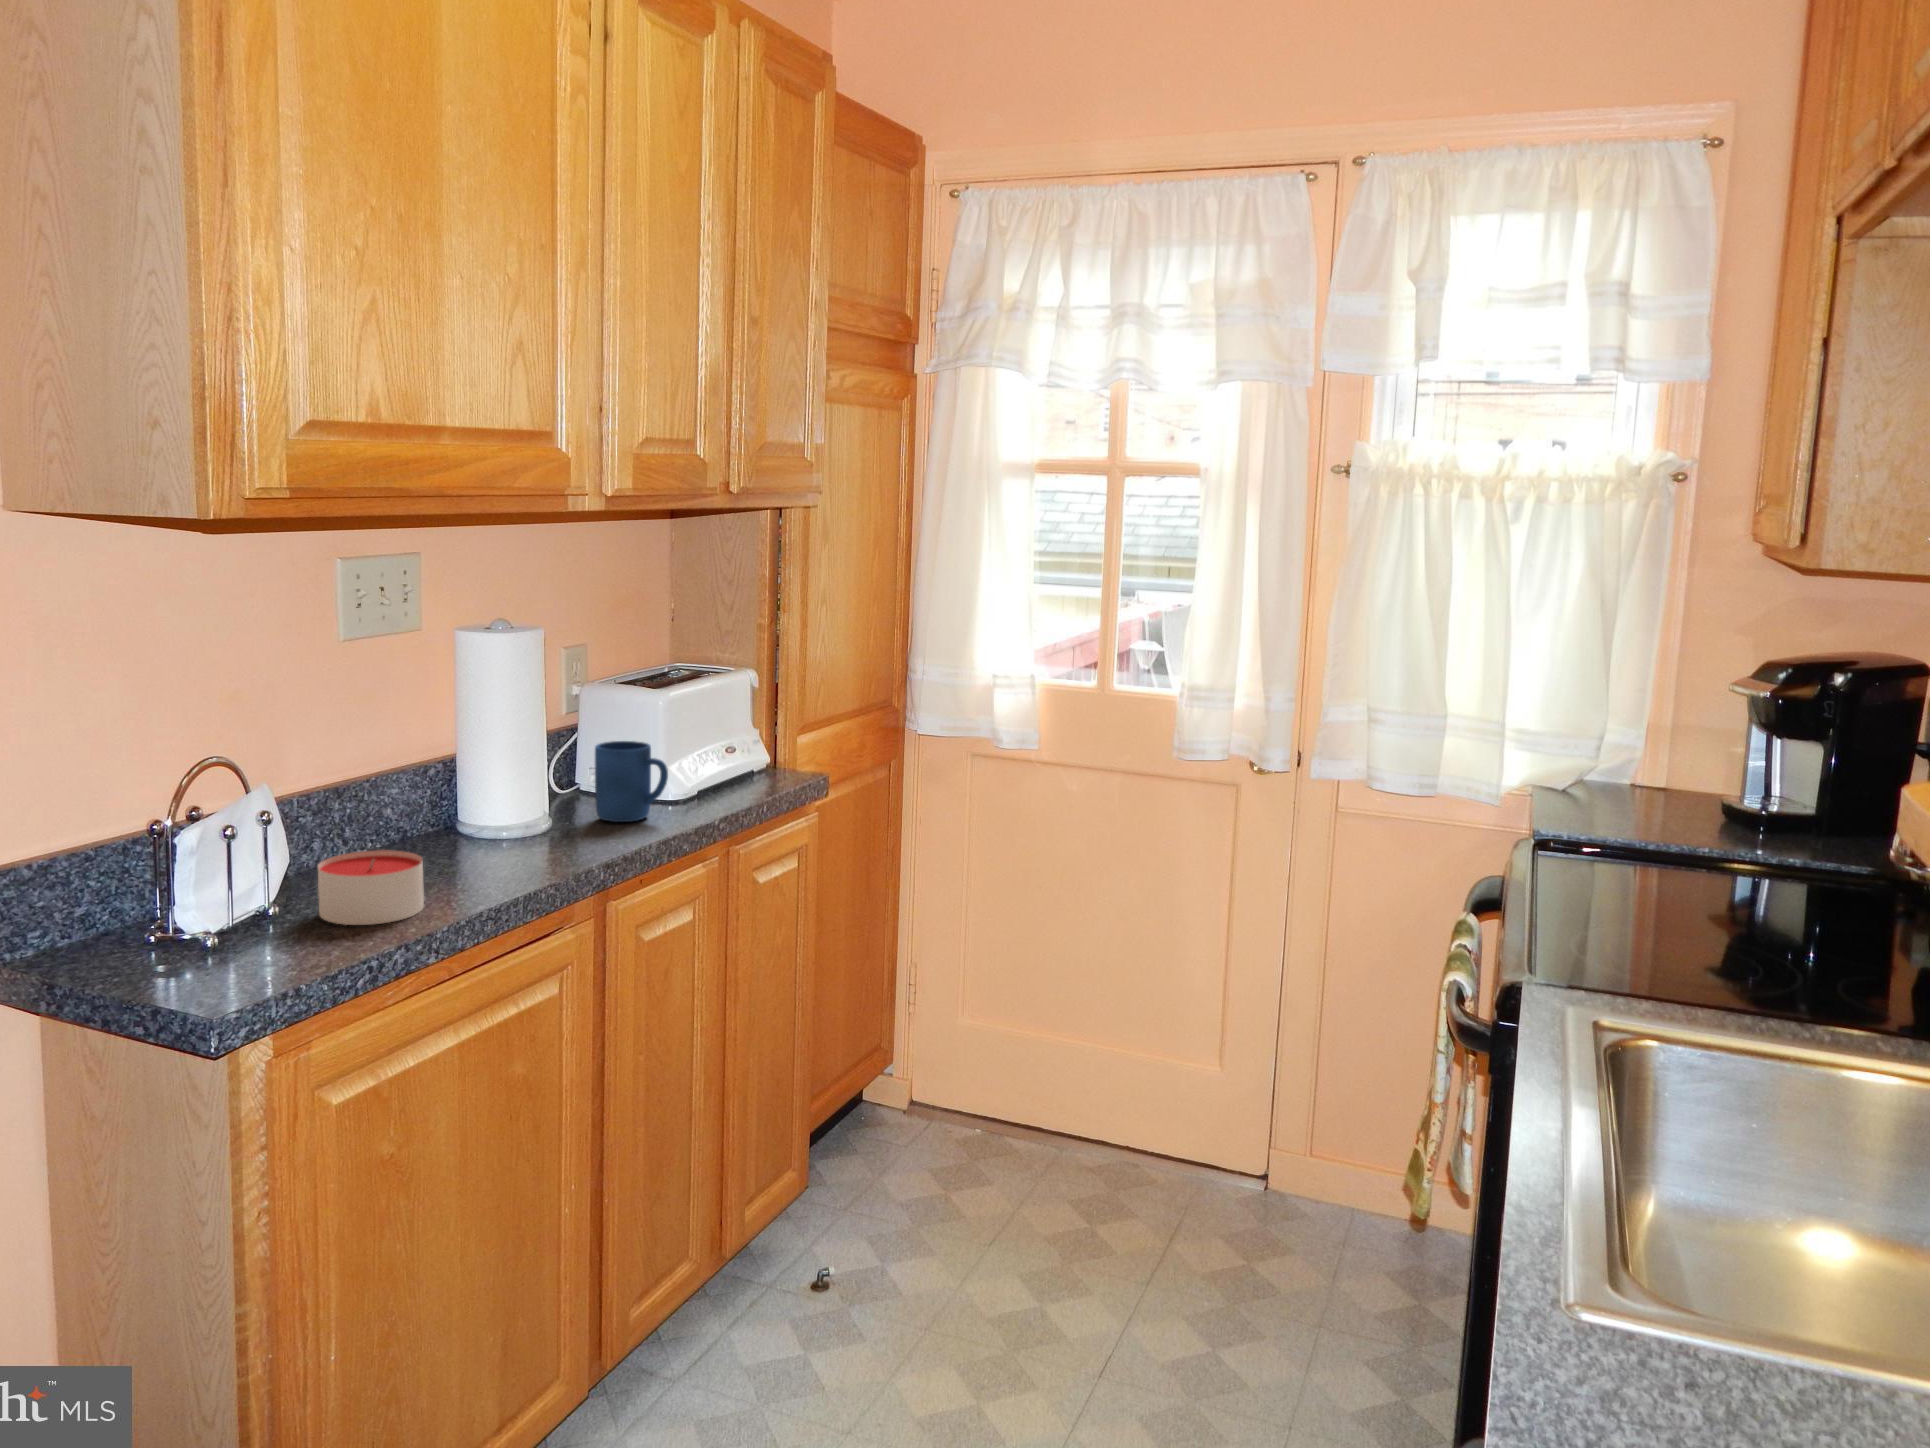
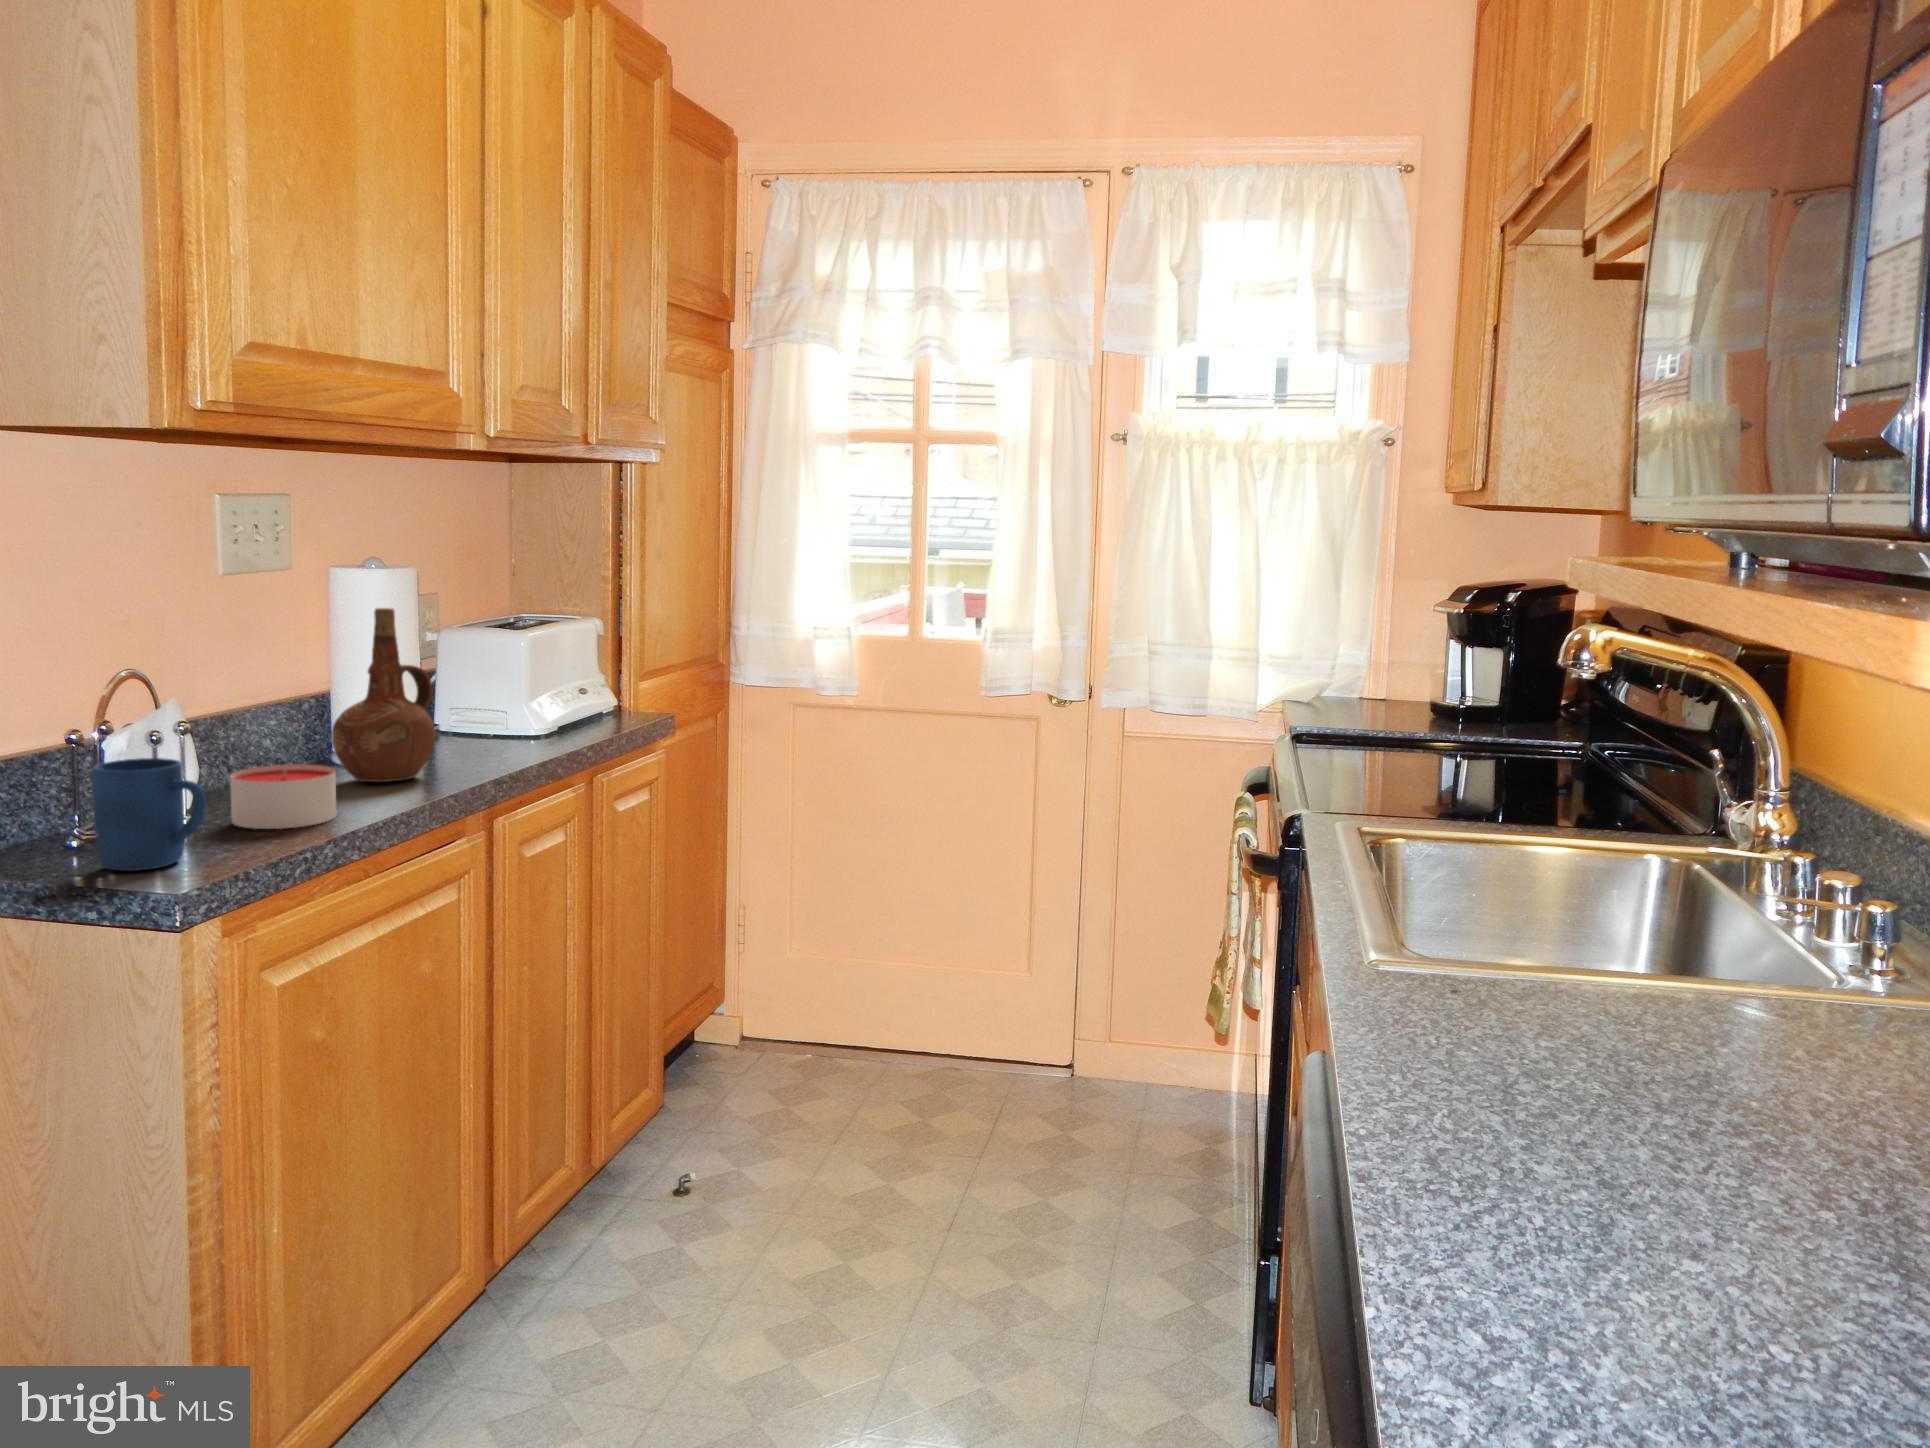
ceramic pitcher: none [442,679,546,863] -> present [332,608,435,782]
mug: present [595,741,668,822] -> present [93,758,206,871]

